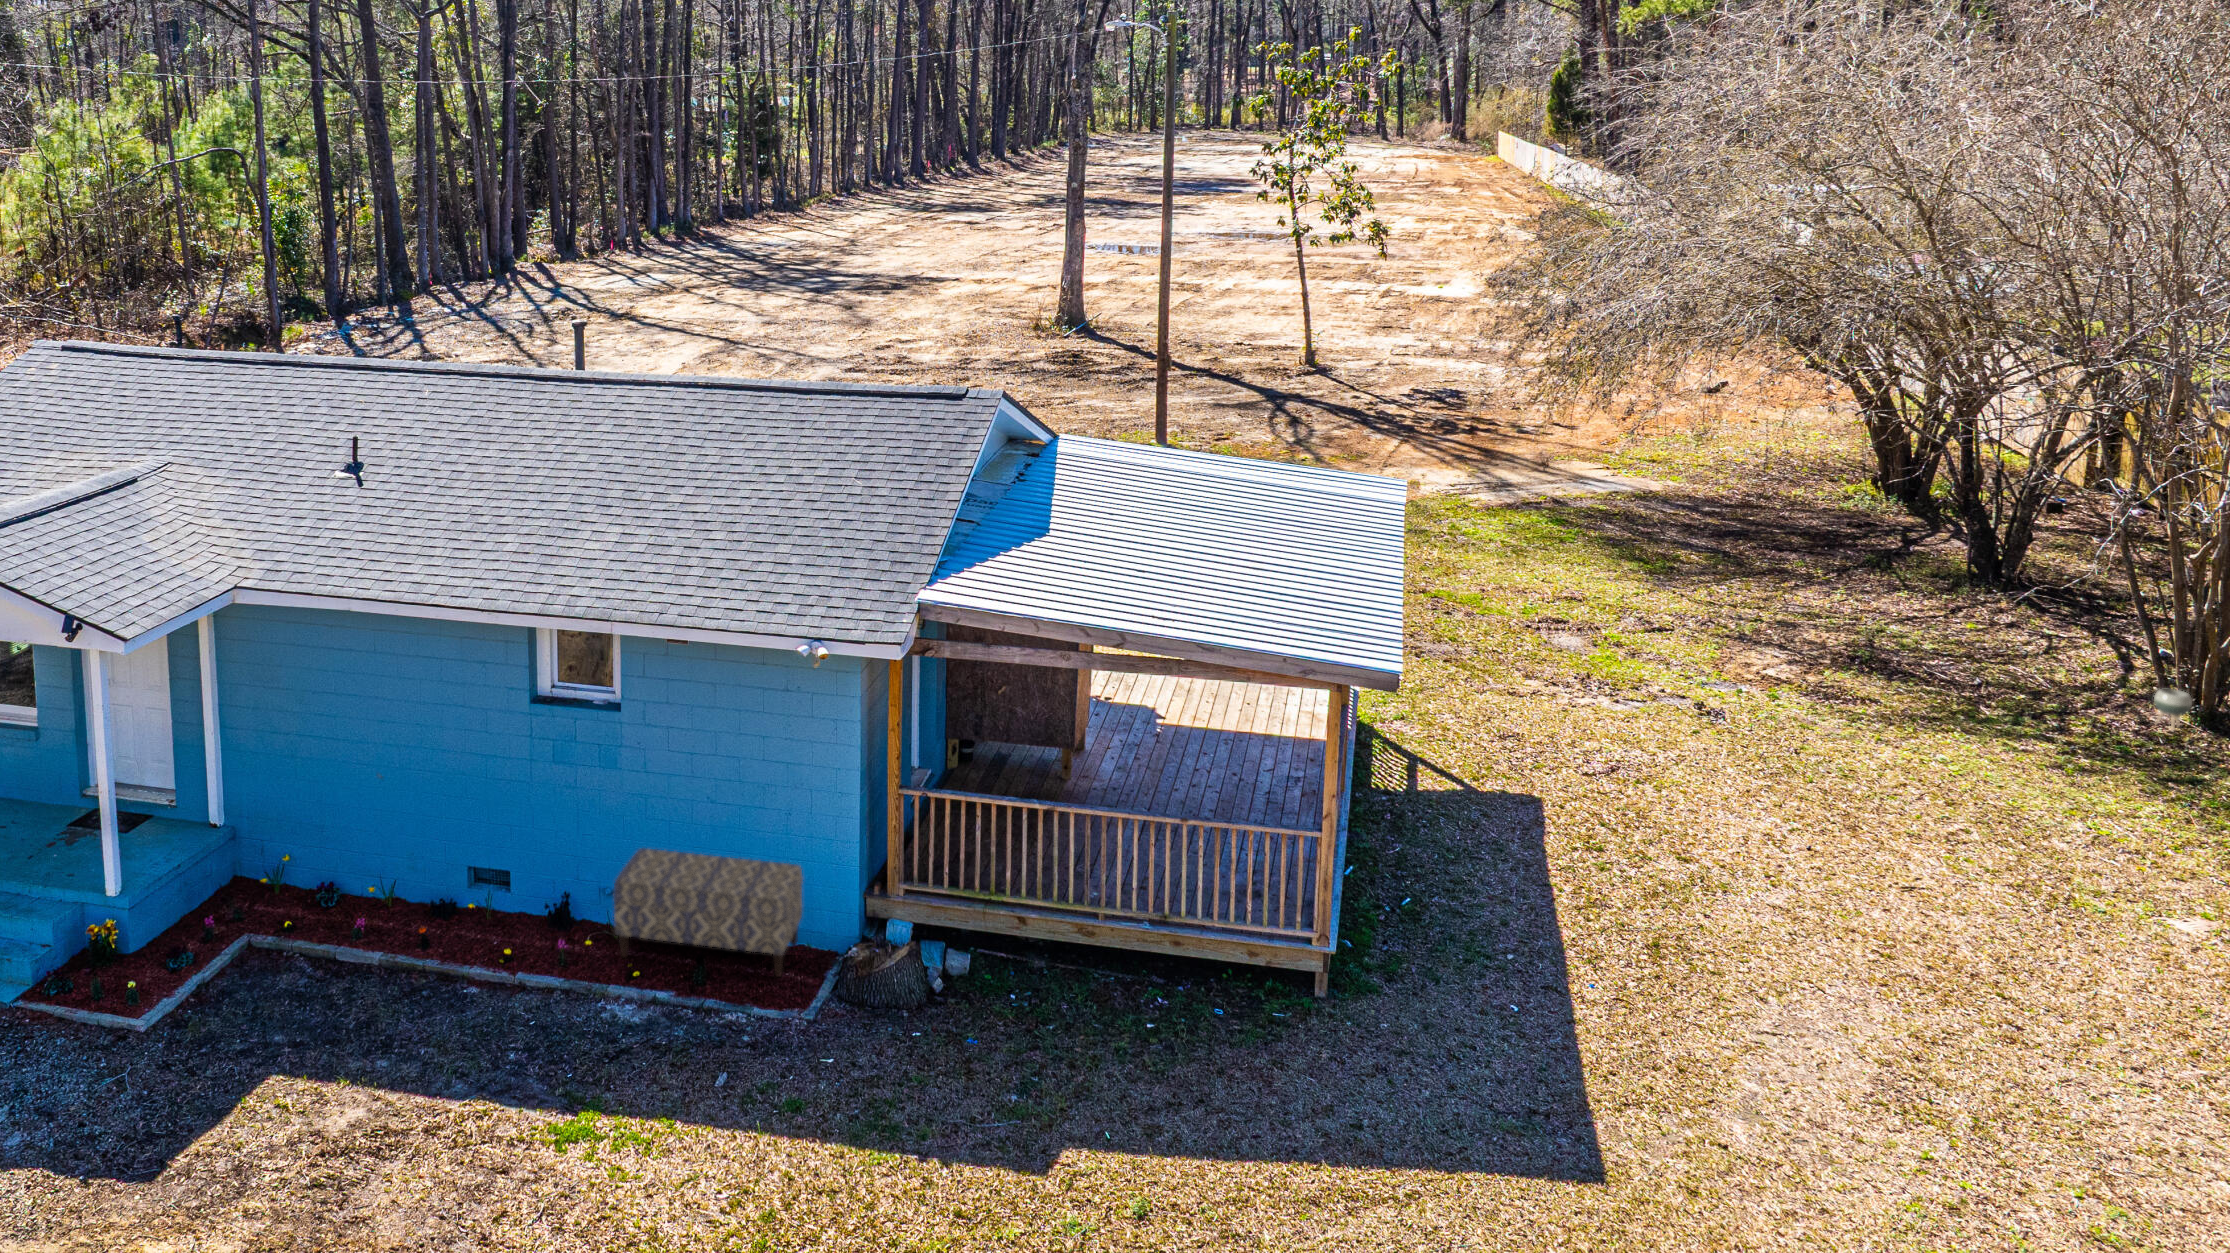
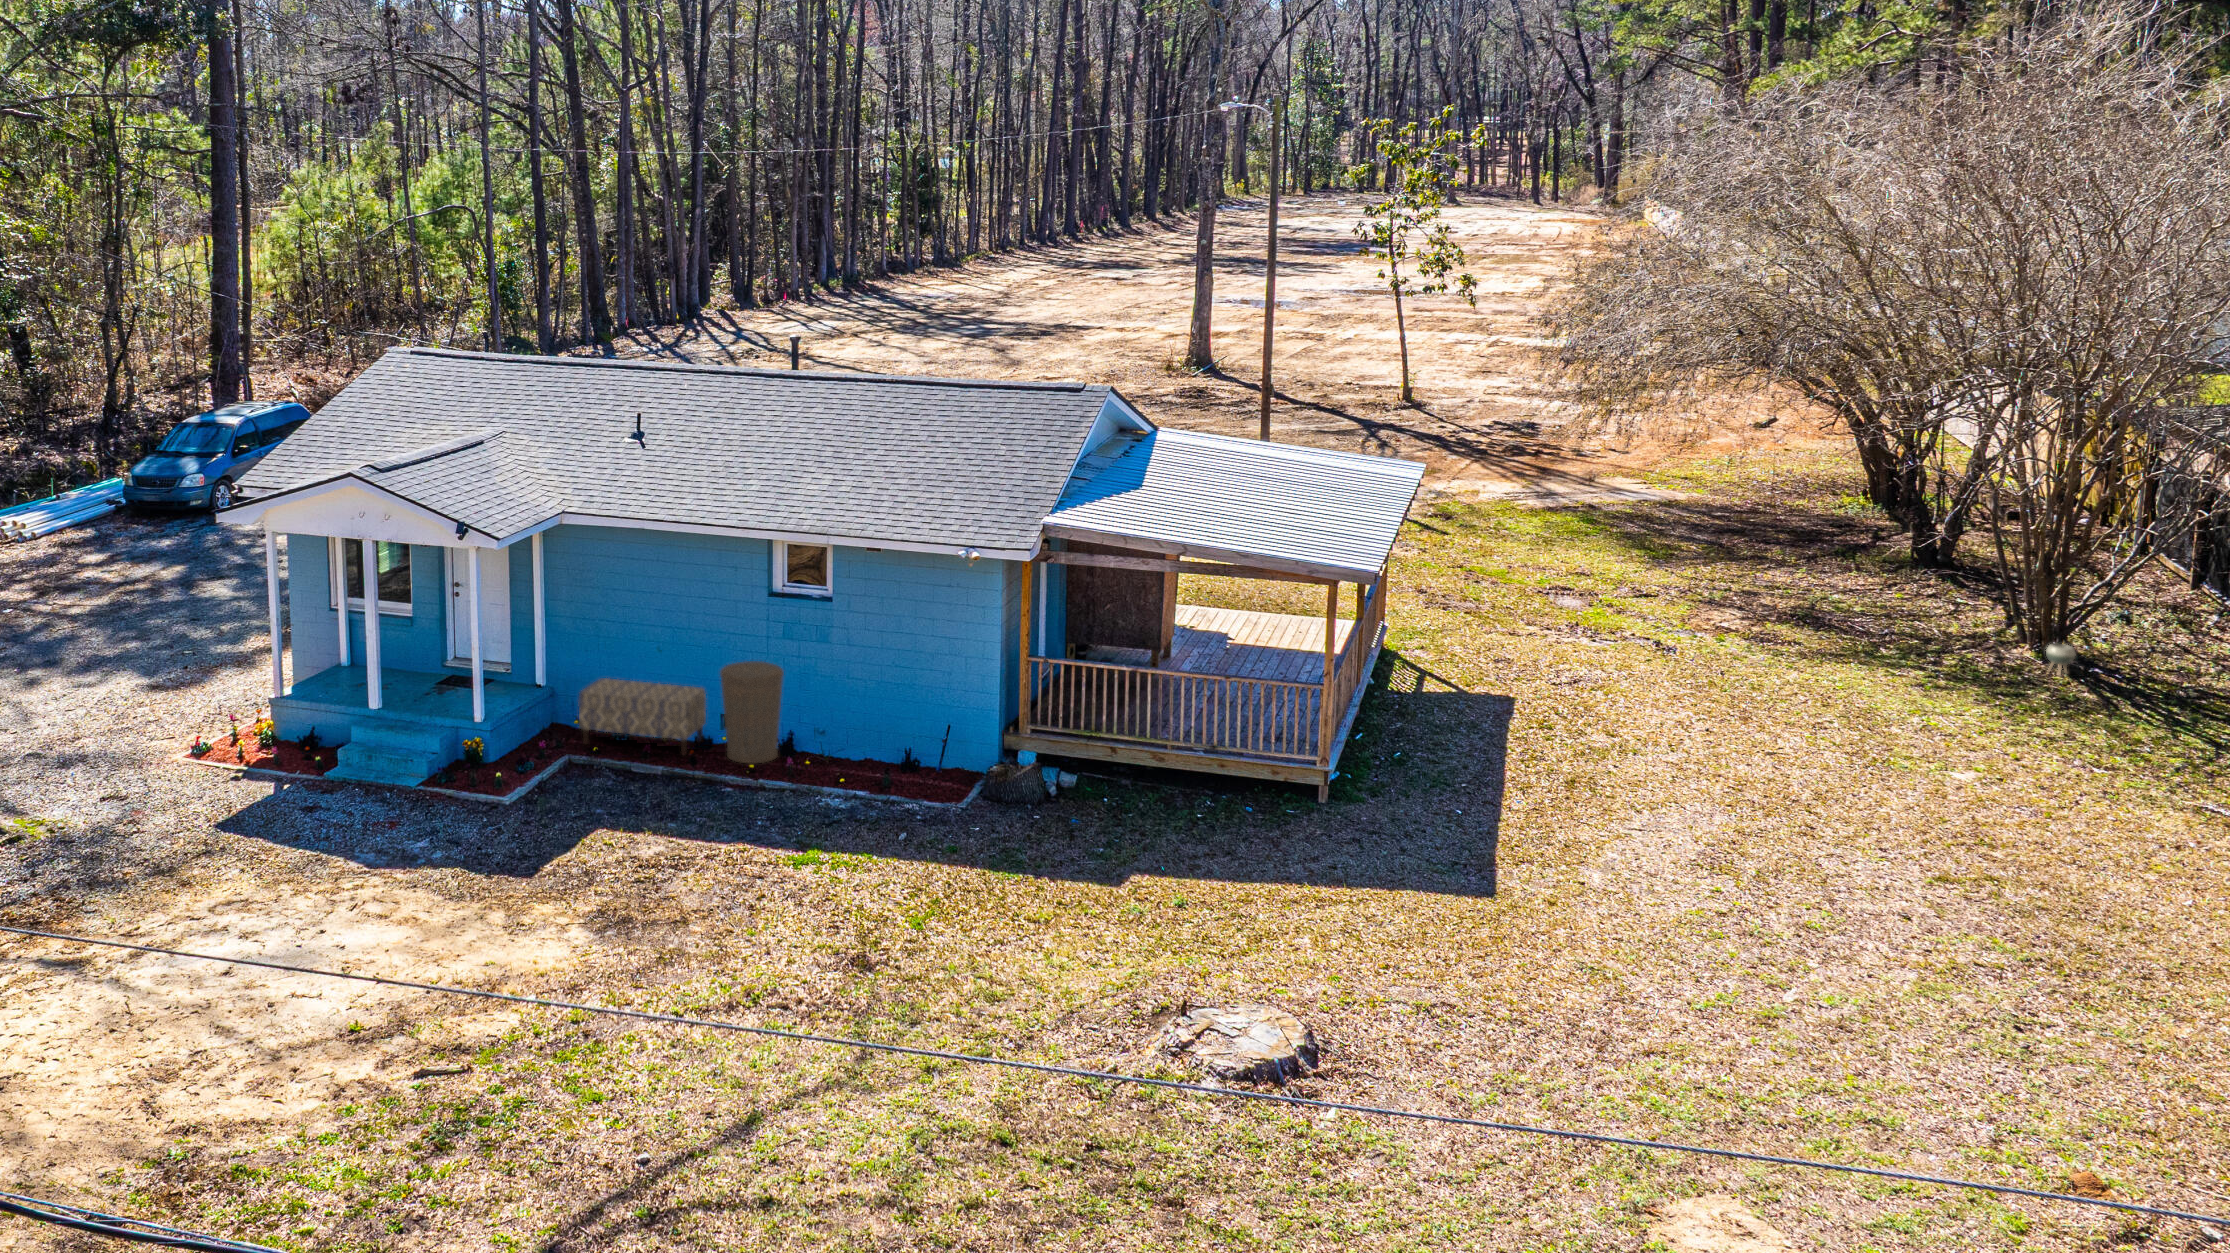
trash can: none [469,791,561,945] -> present [720,661,784,764]
bench: present [614,848,803,977] -> present [578,678,706,755]

